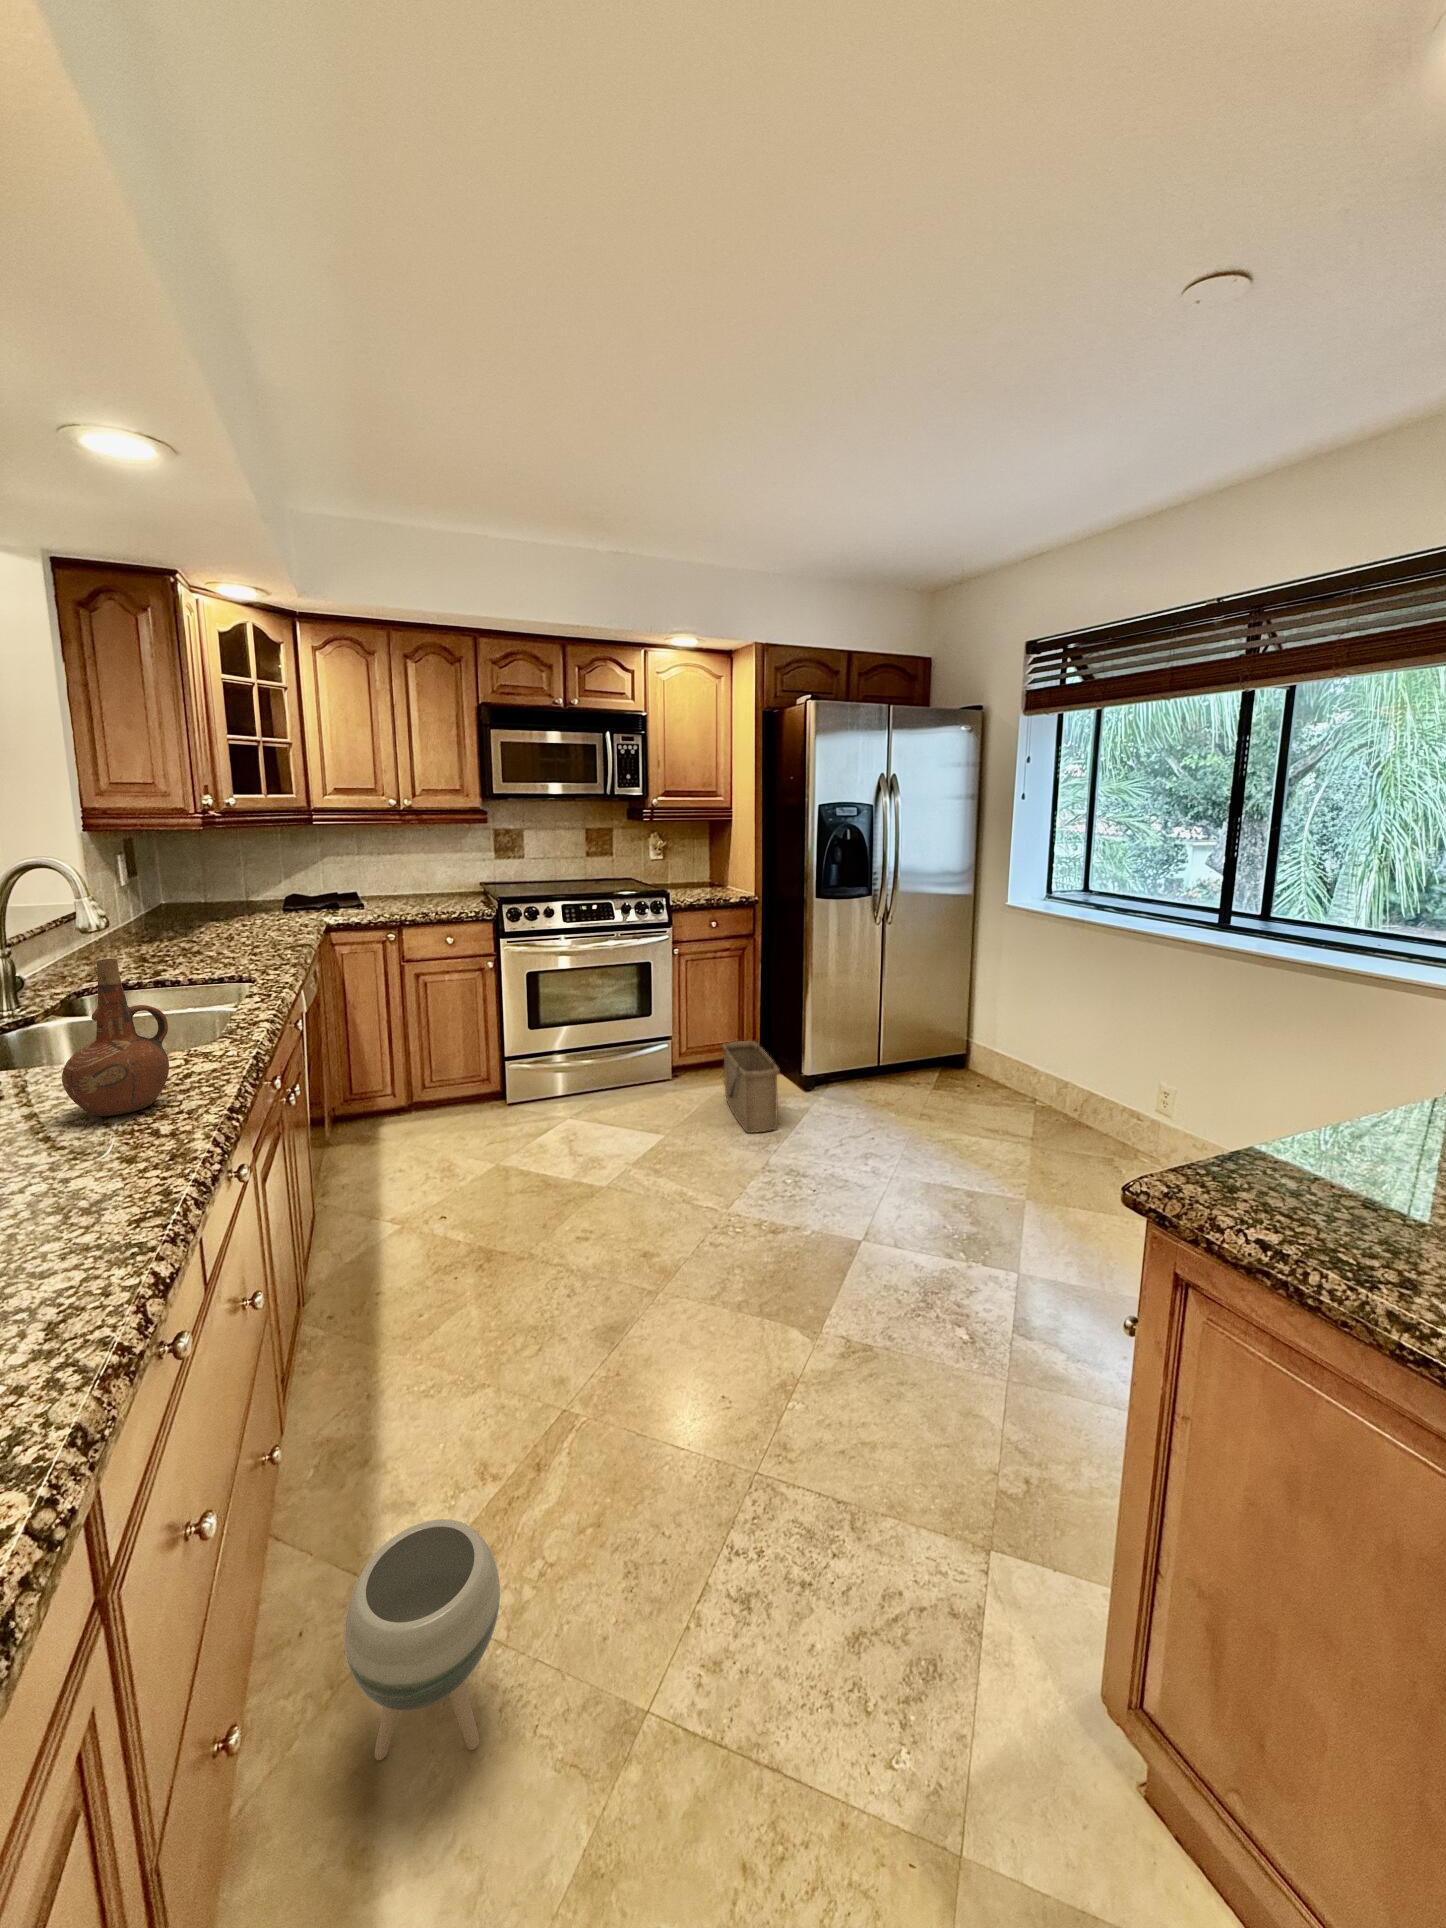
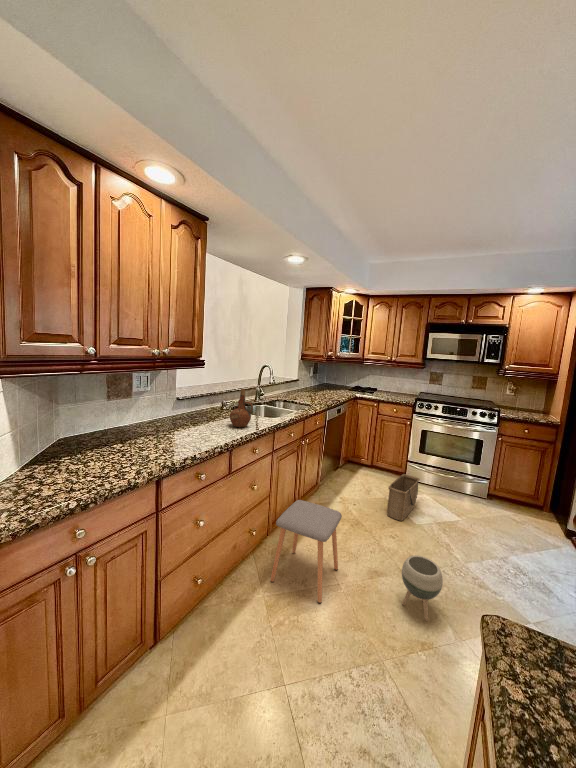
basket: present [723,1041,779,1133] -> present [387,474,420,521]
stool: none [368,1232,563,1545] -> present [270,500,342,603]
planter: present [345,1519,500,1760] -> present [402,555,443,621]

